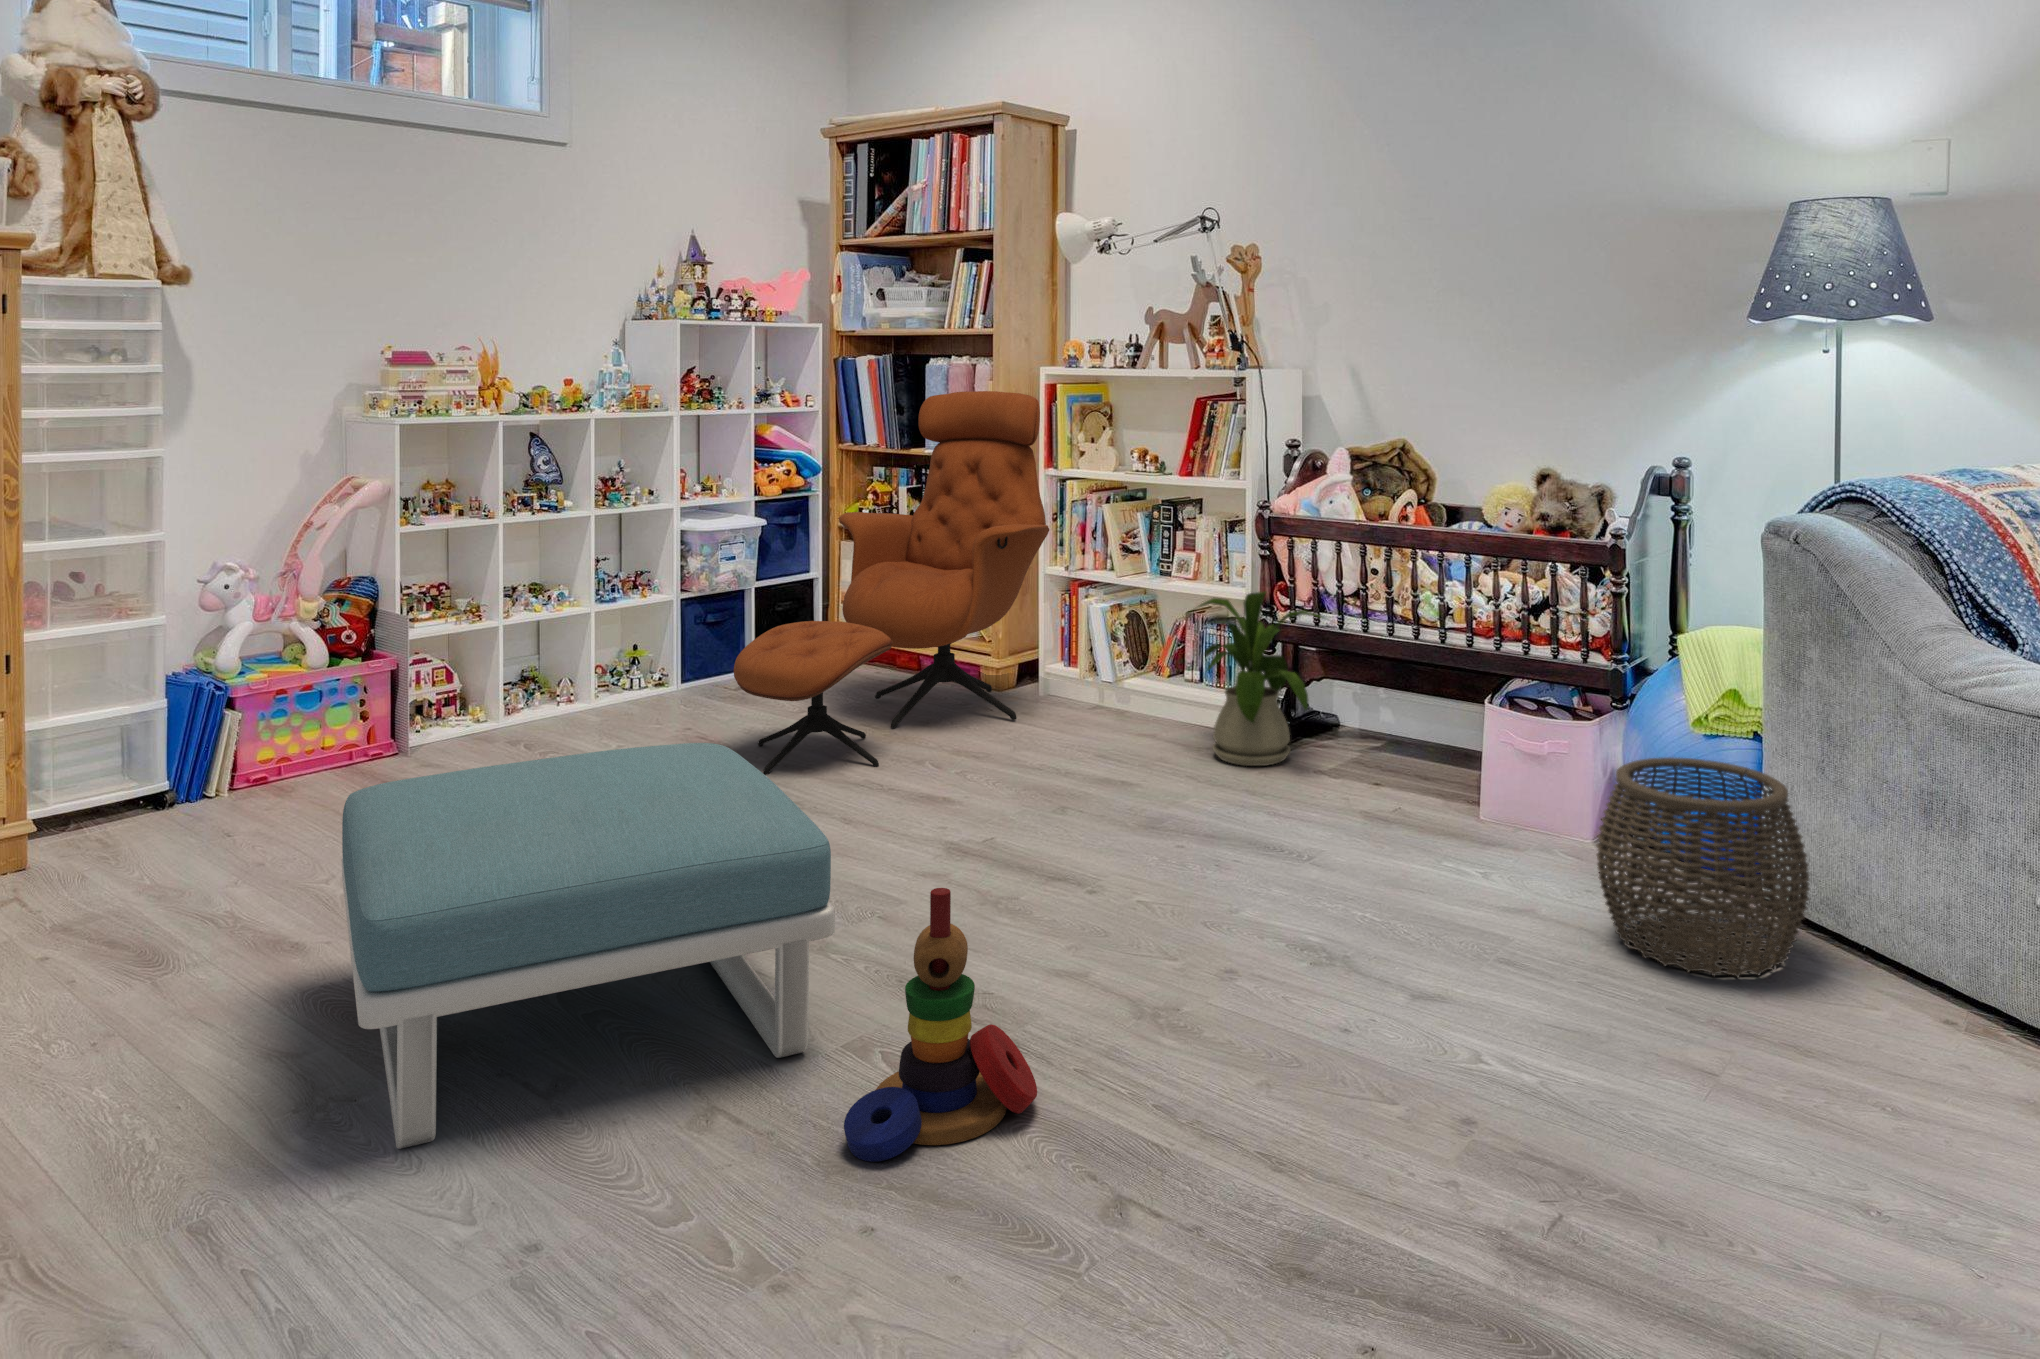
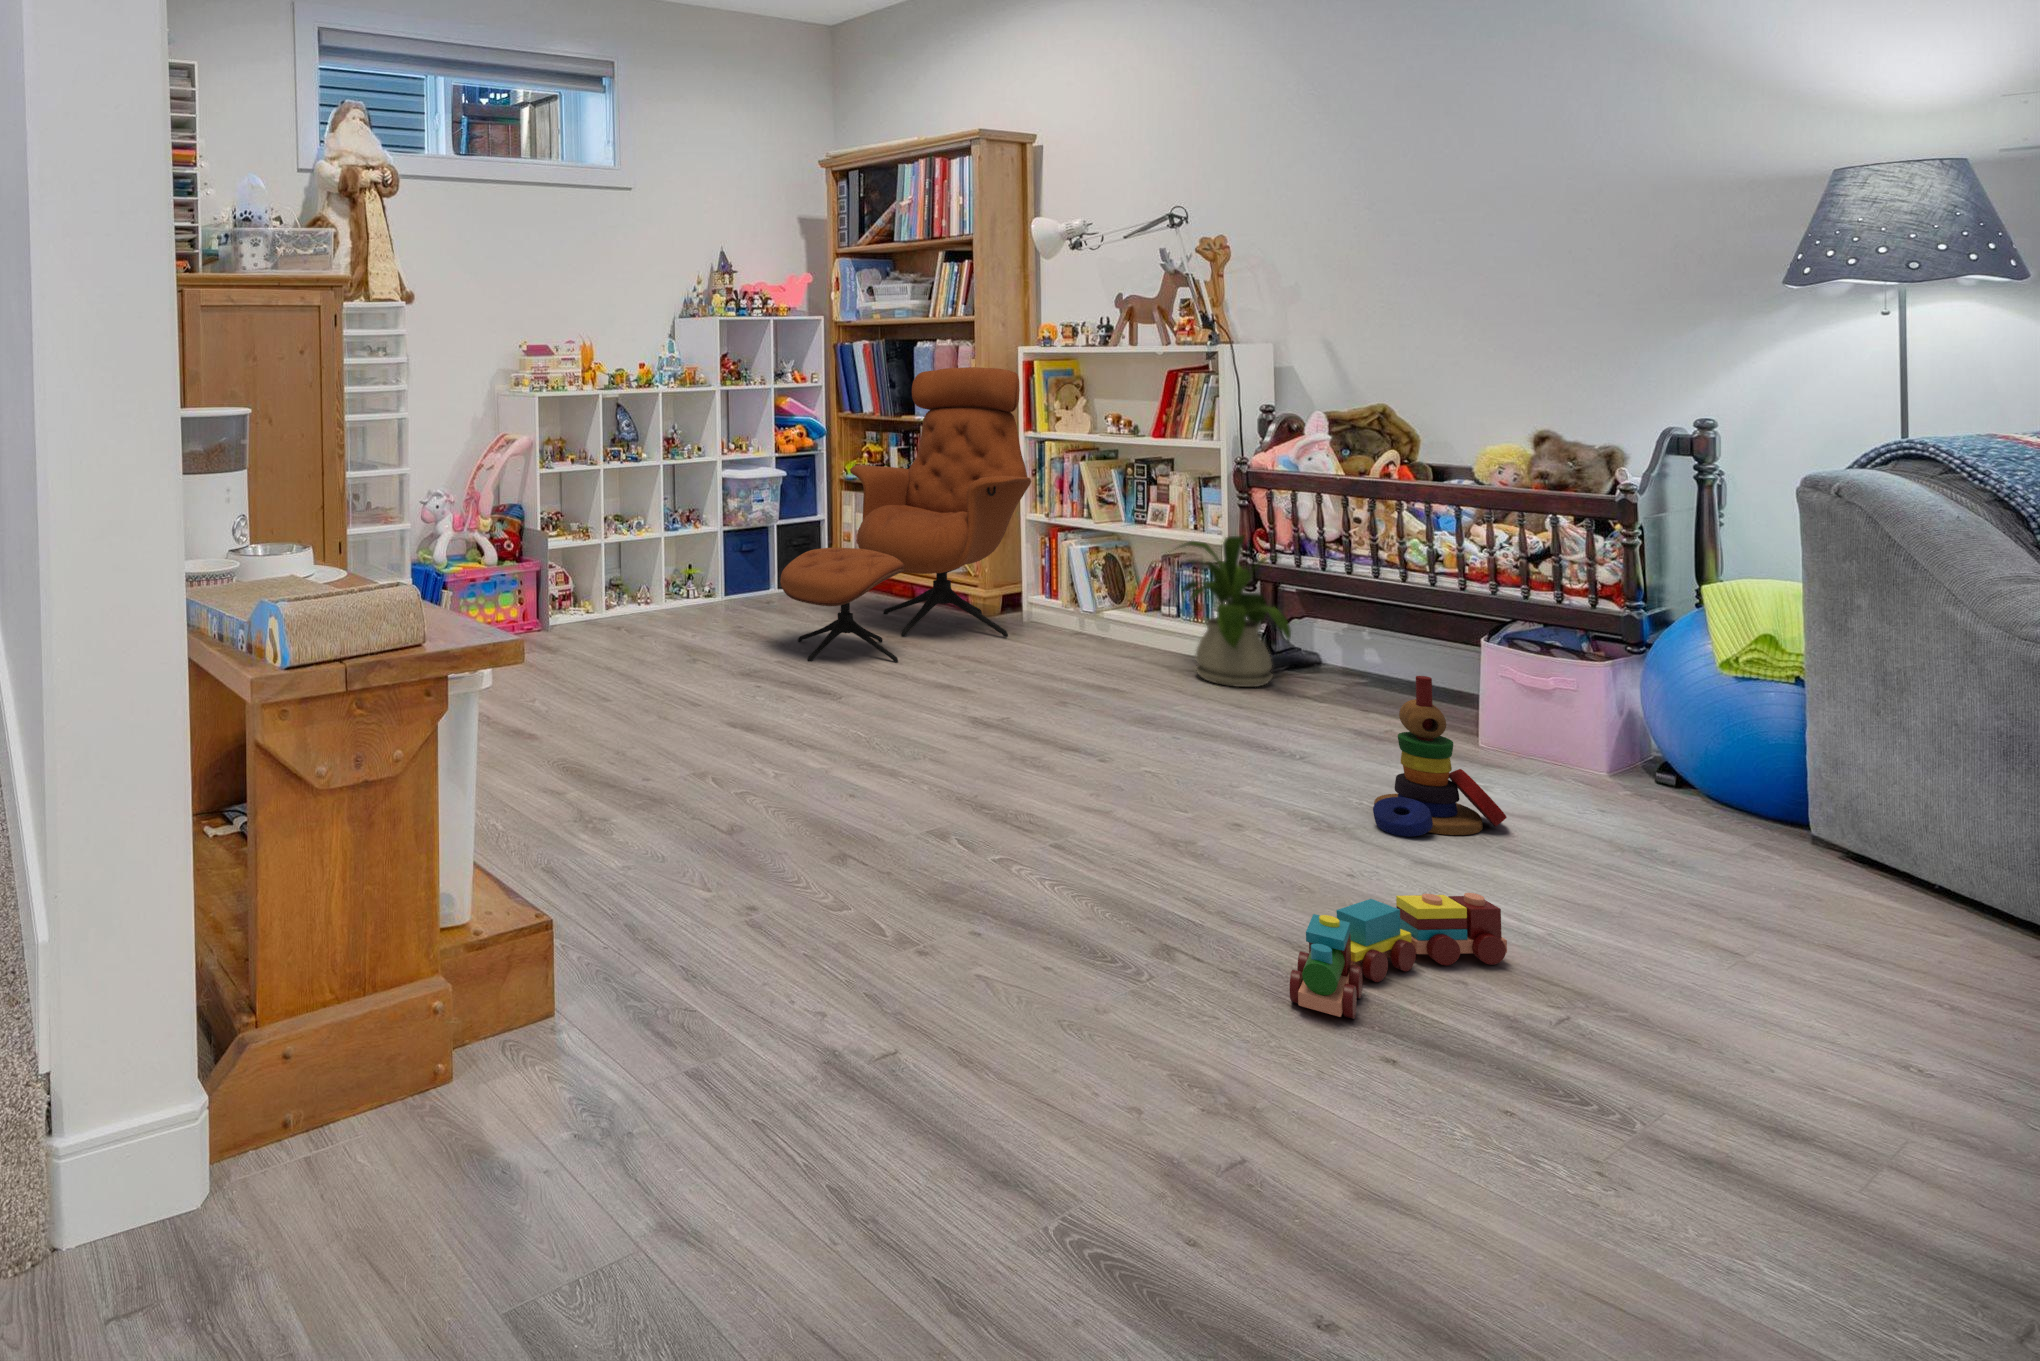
footstool: present [342,743,835,1149] -> none [558,621,909,856]
woven basket: present [1596,757,1809,977] -> none [1608,691,1866,896]
stacking toy: present [844,888,1037,1162] -> present [1373,676,1507,837]
toy train: none [1266,1042,1499,1256] -> present [1290,893,1507,1019]

